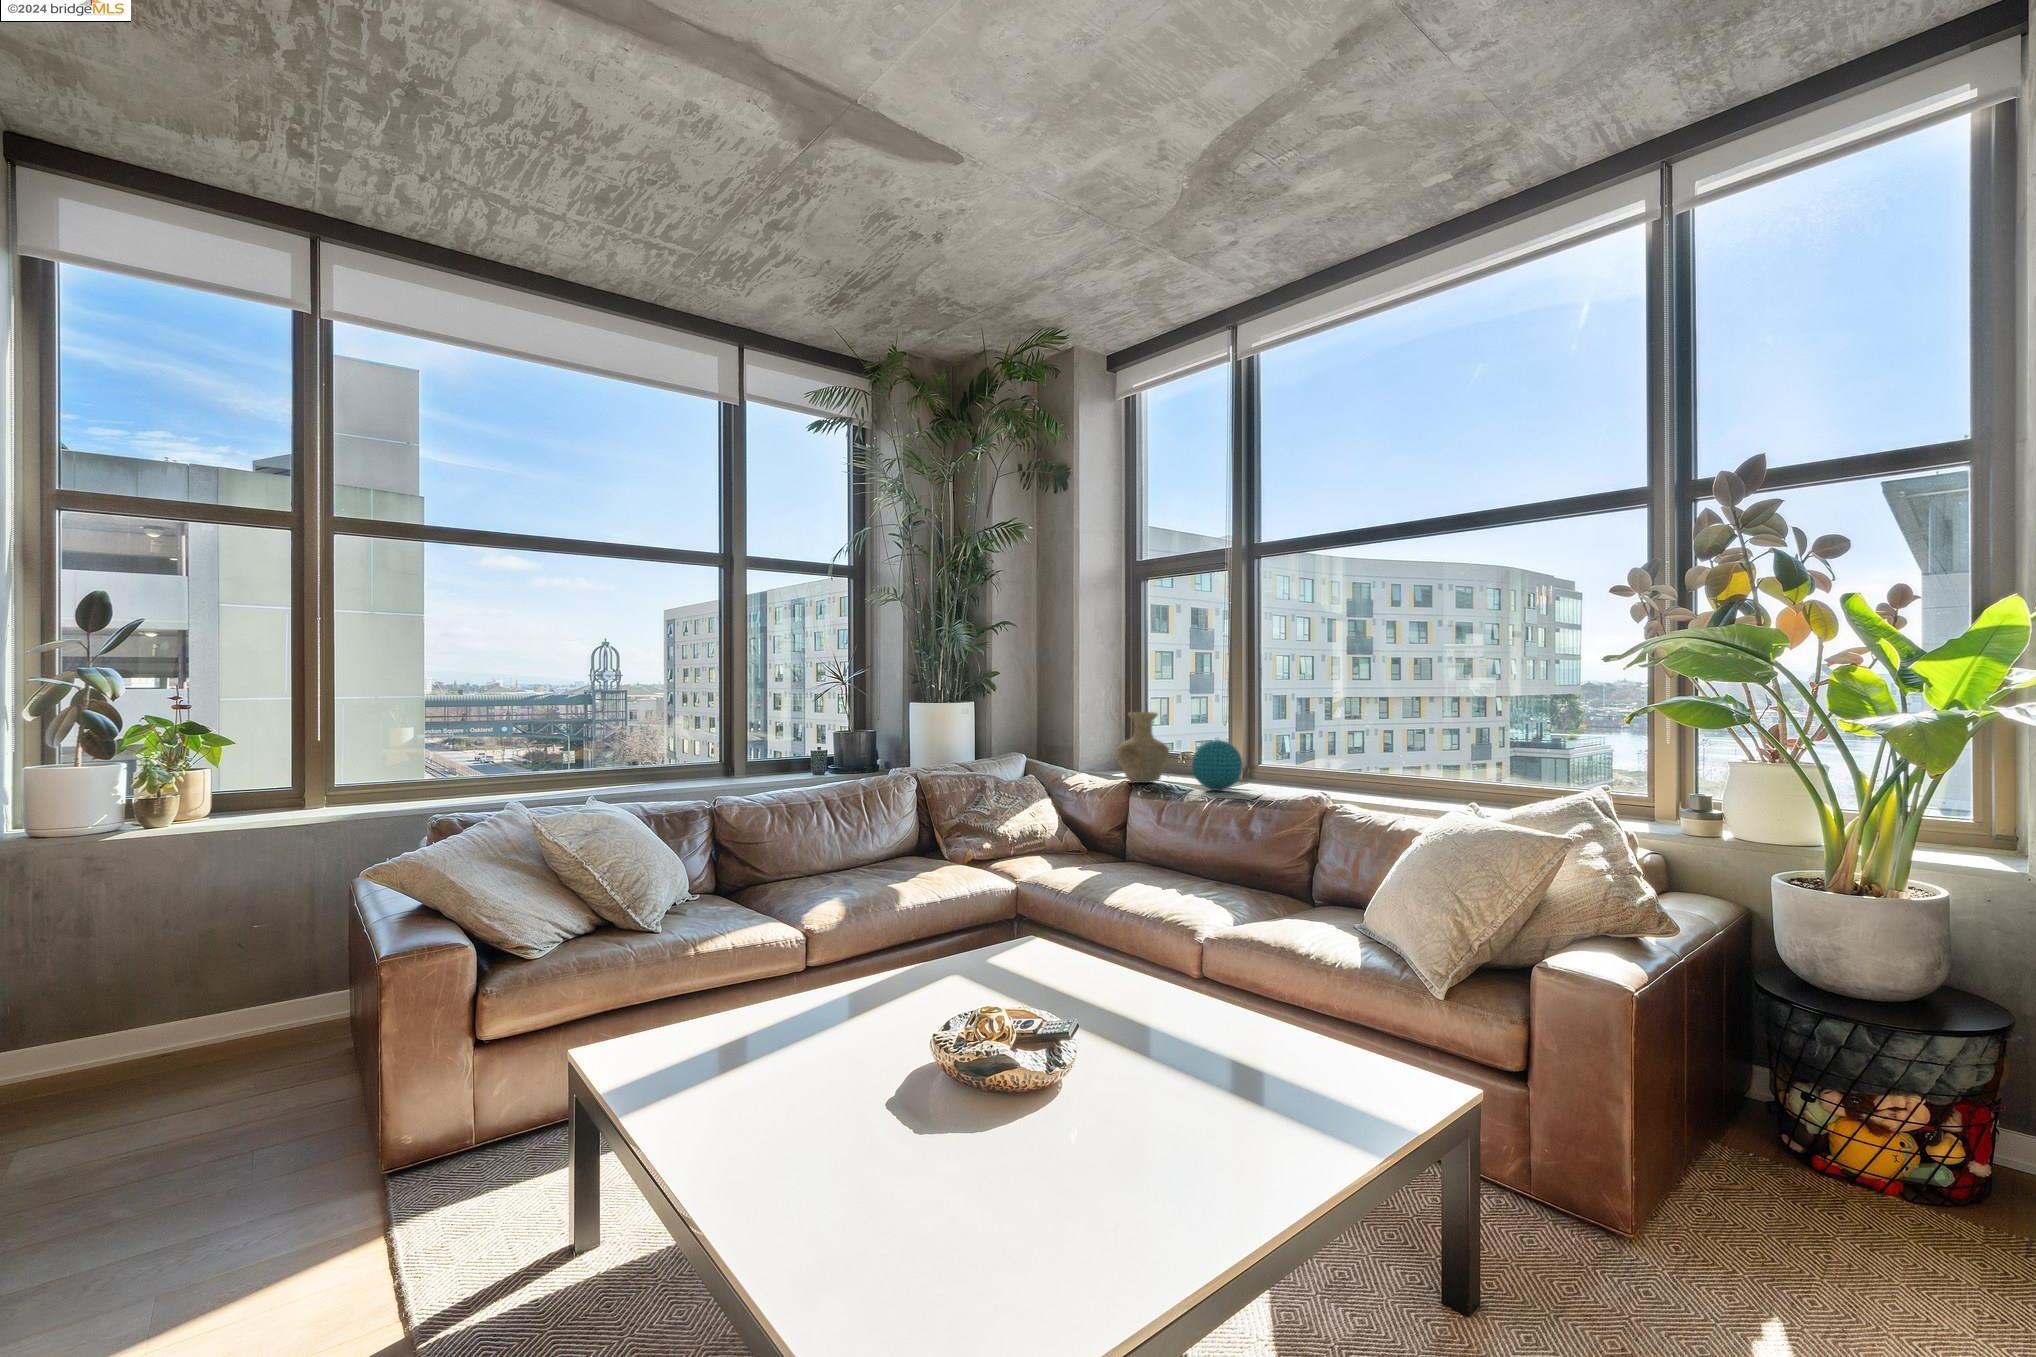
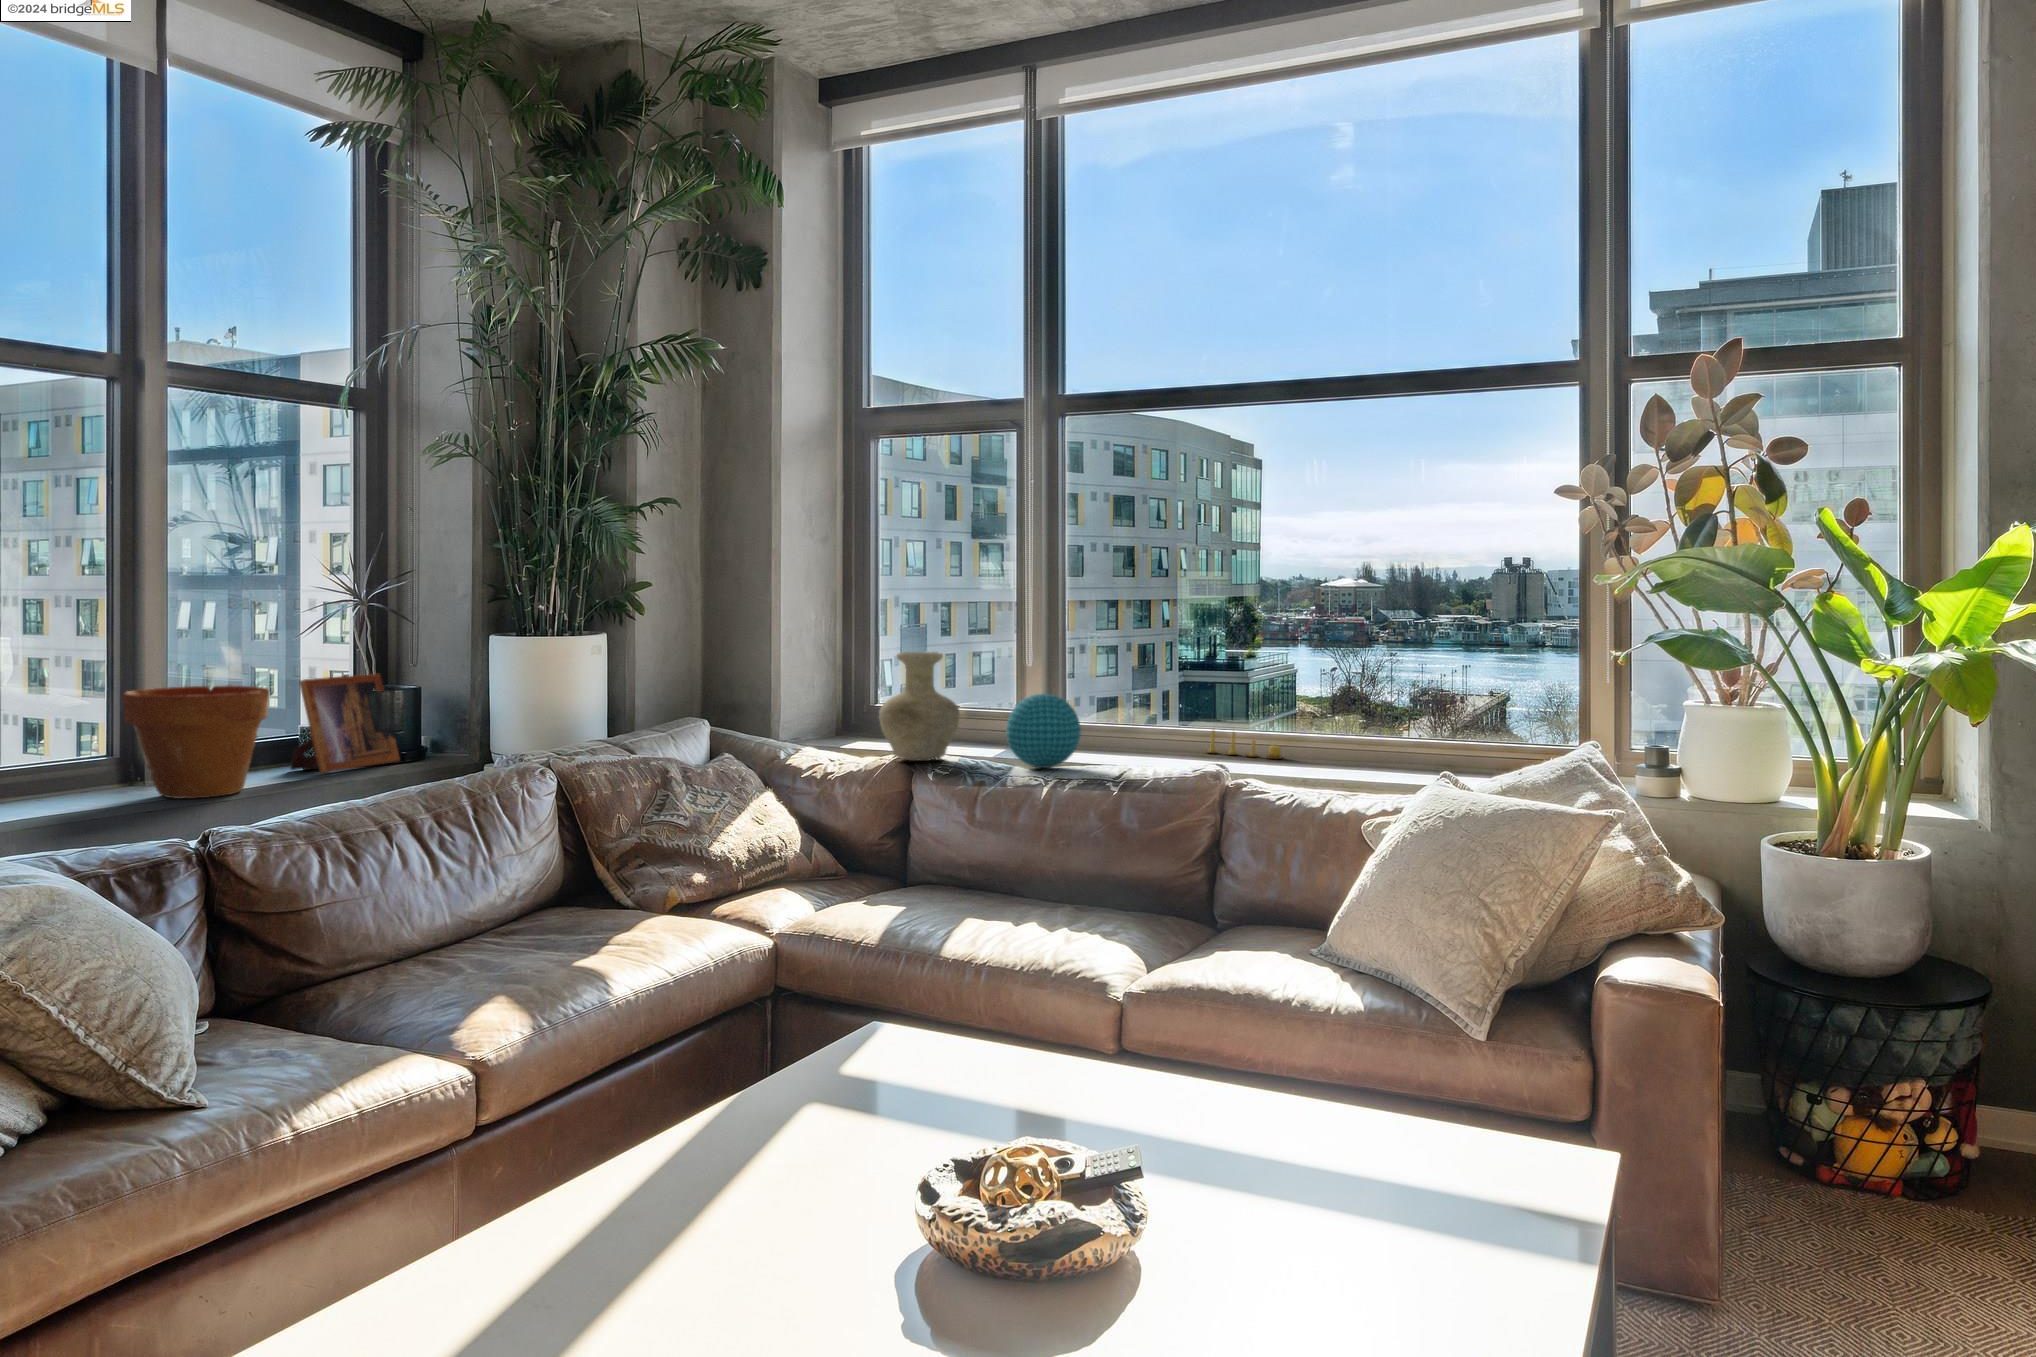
picture frame: none [800,722,857,776] -> present [291,674,400,773]
flower pot: none [710,725,779,784] -> present [123,685,269,799]
candle: none [1350,768,1406,792] -> present [1207,731,1283,759]

